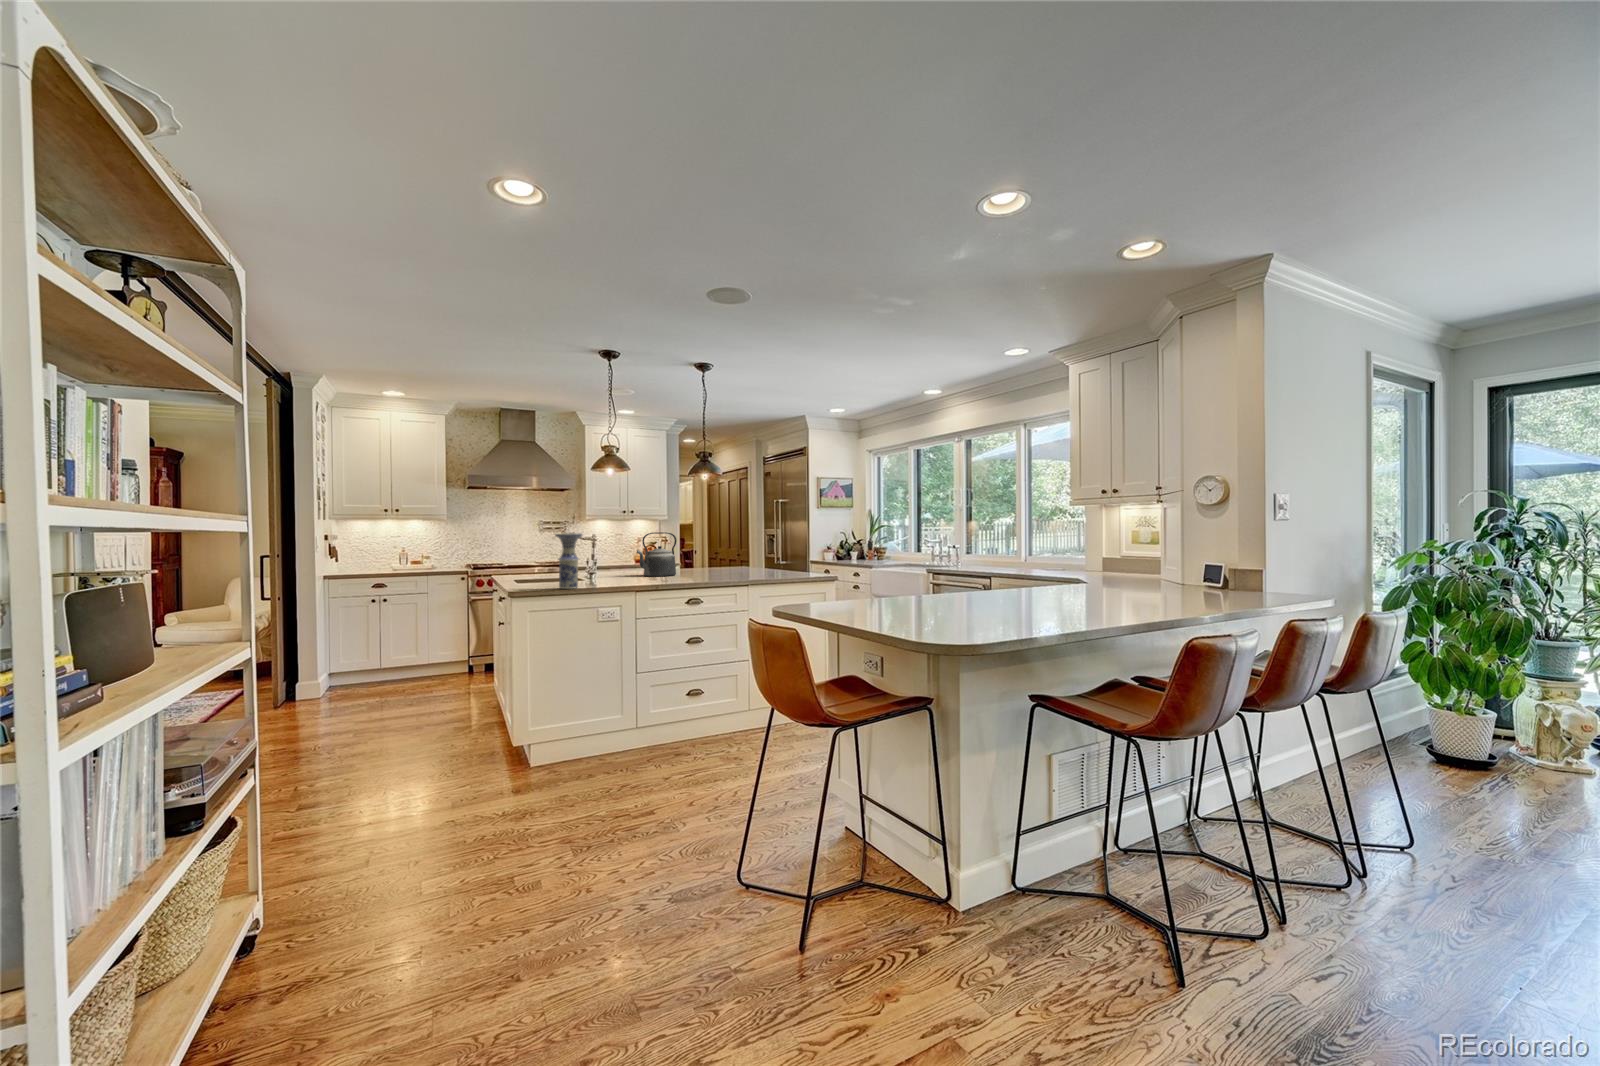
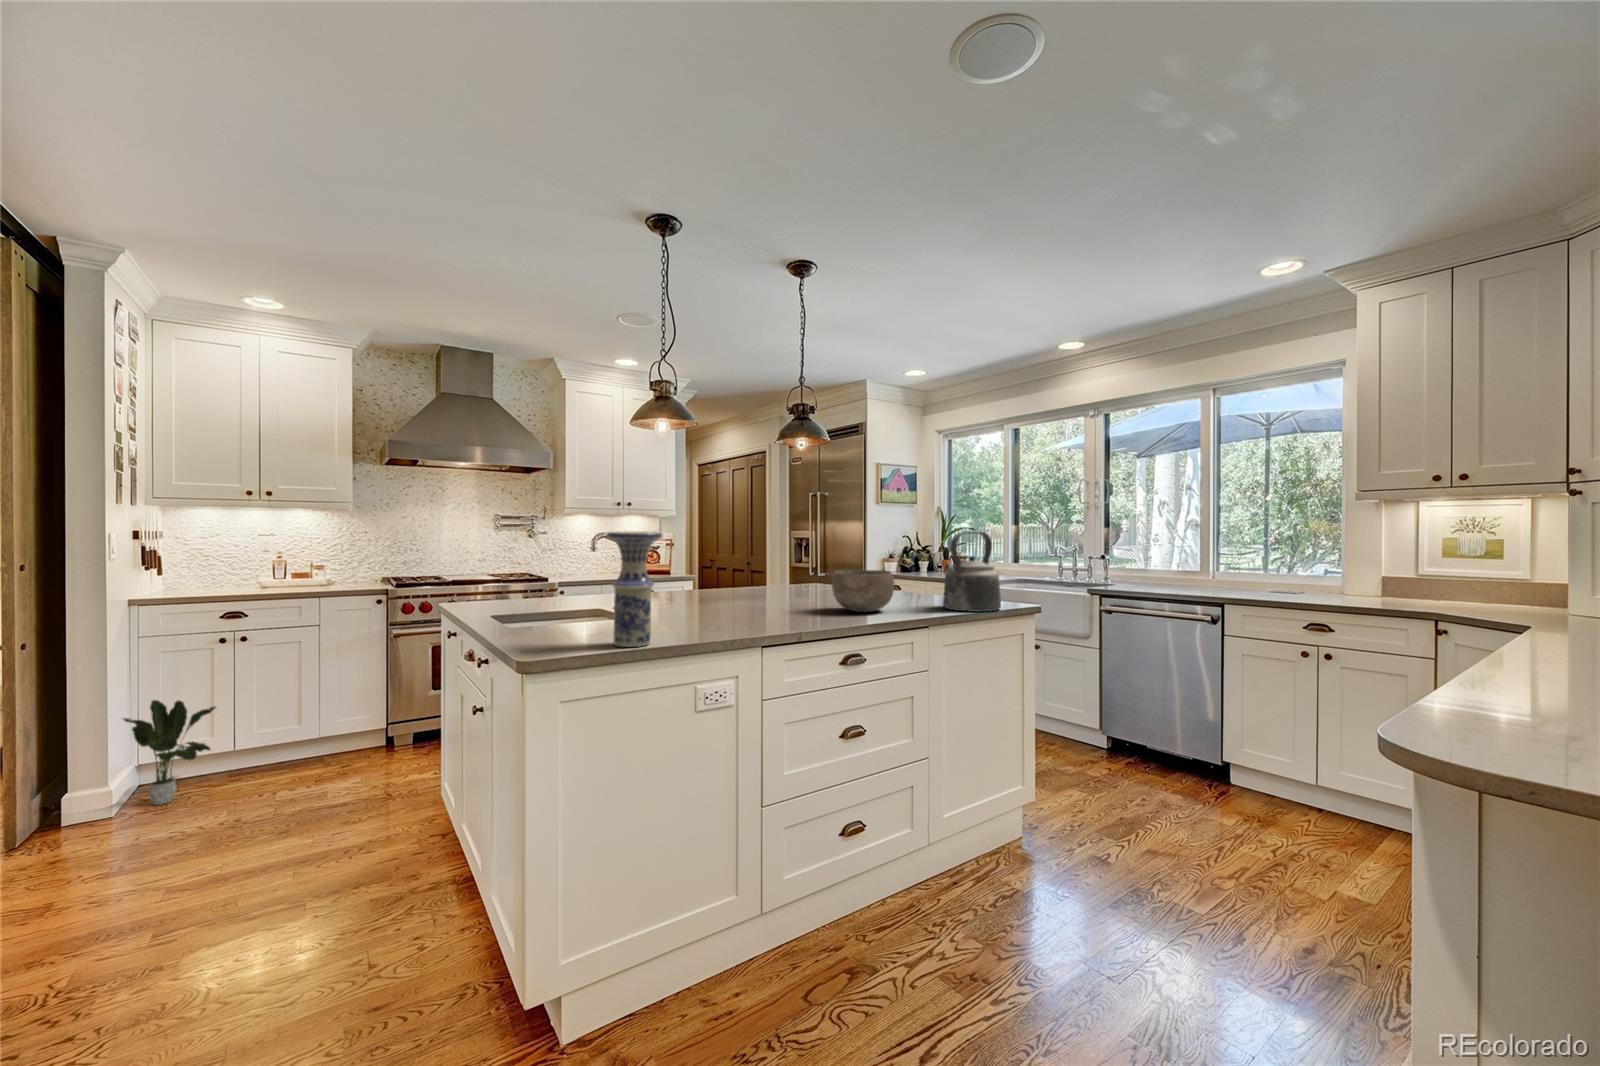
kettle: present [637,532,677,577] -> present [943,532,1001,612]
bowl: none [704,554,741,579] -> present [832,570,894,612]
potted plant: none [324,633,373,693] -> present [124,700,216,805]

